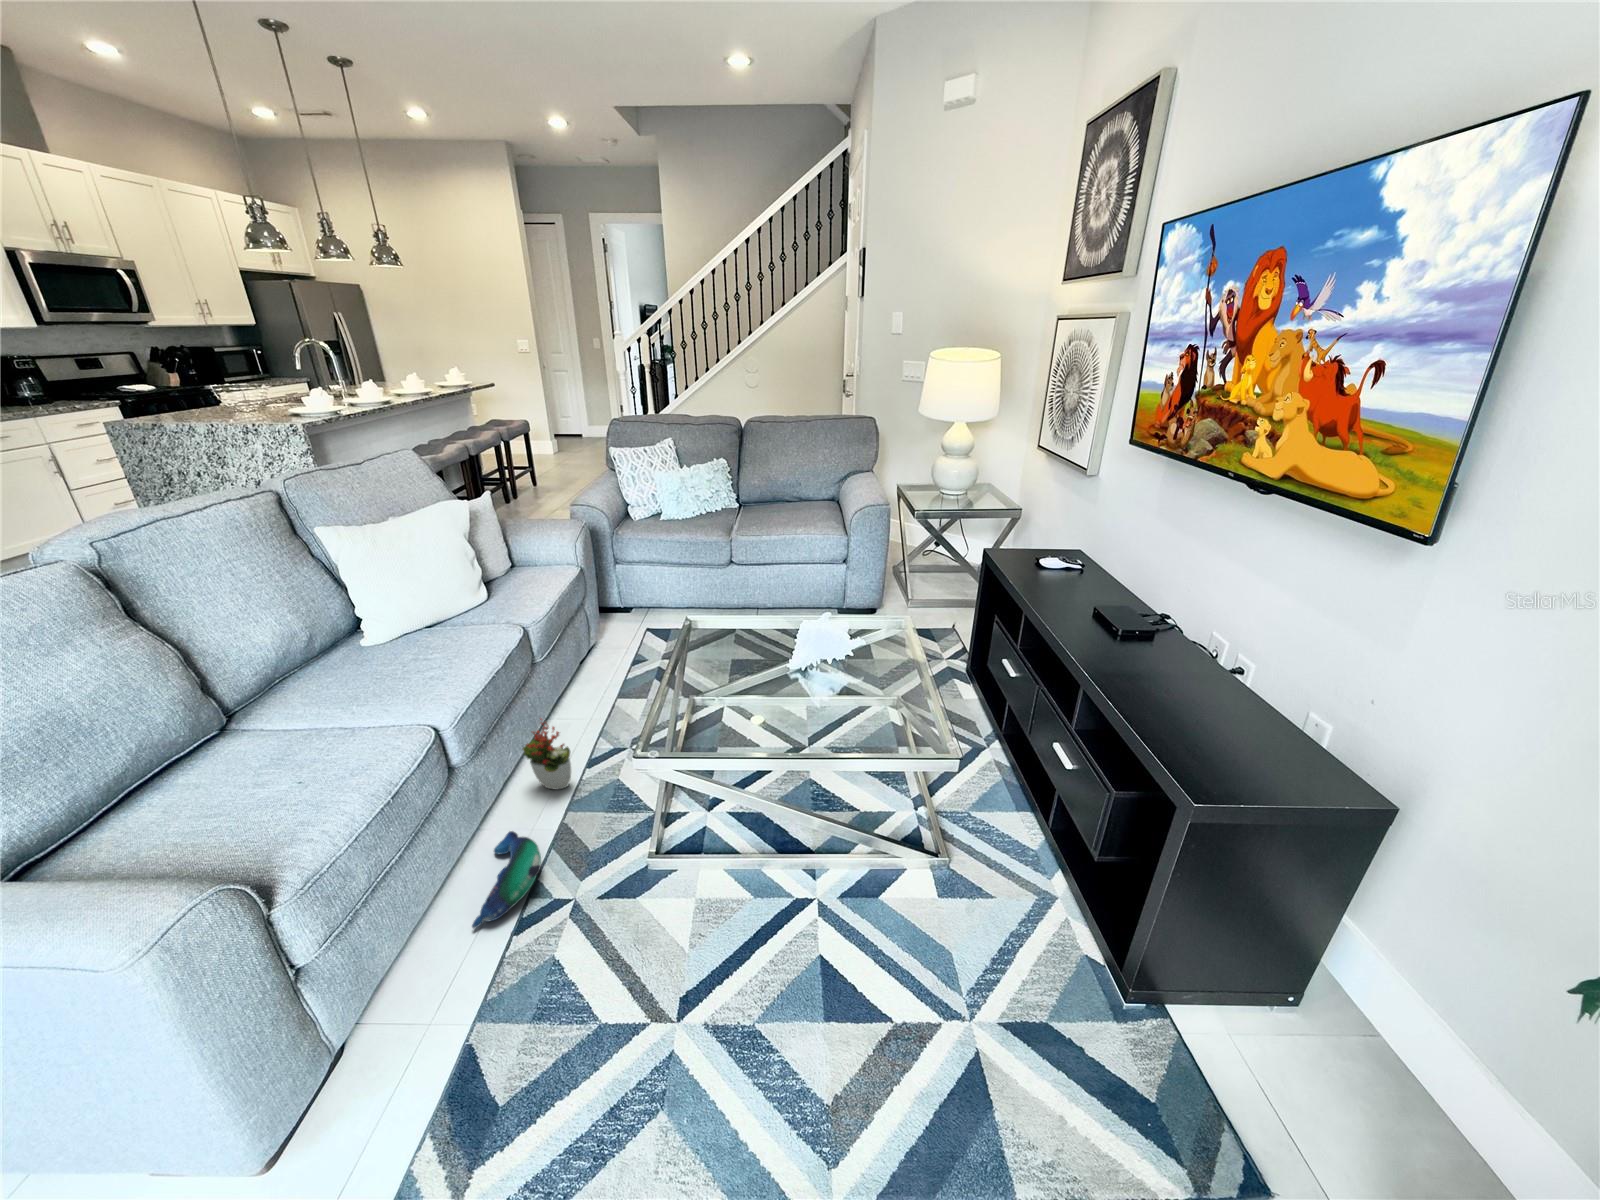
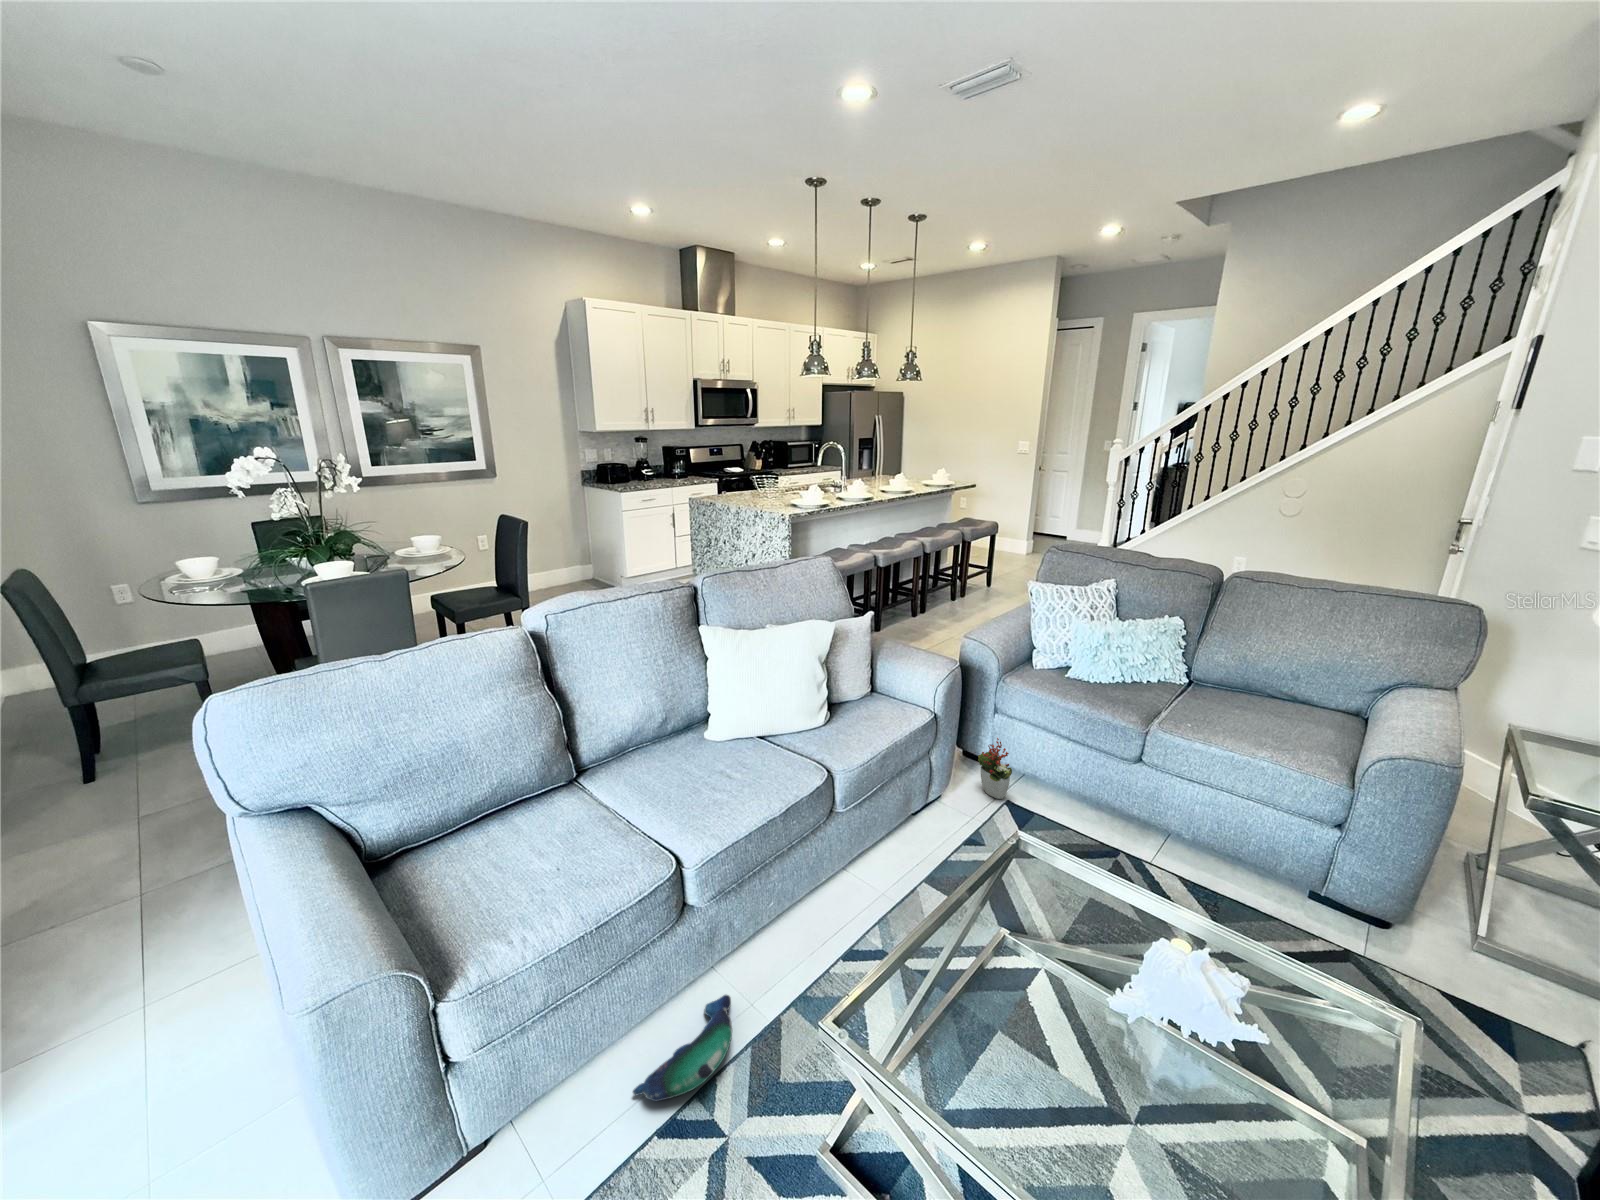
decorative plant: present [523,719,571,789] -> present [978,738,1012,799]

